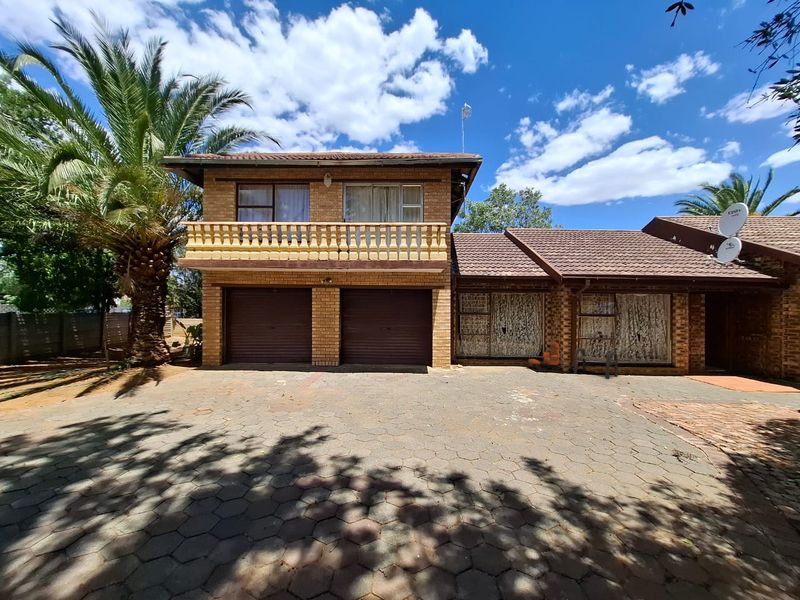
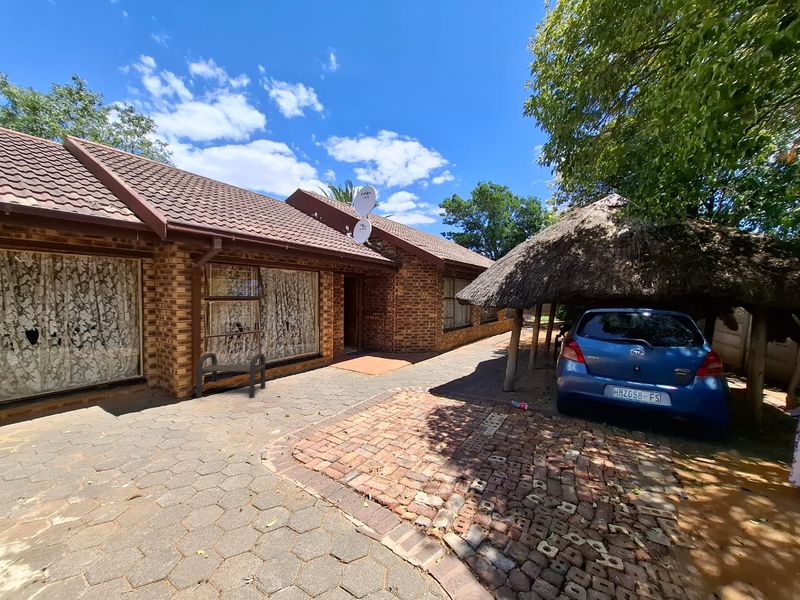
lounge chair: present [528,342,560,371] -> none [92,348,170,413]

